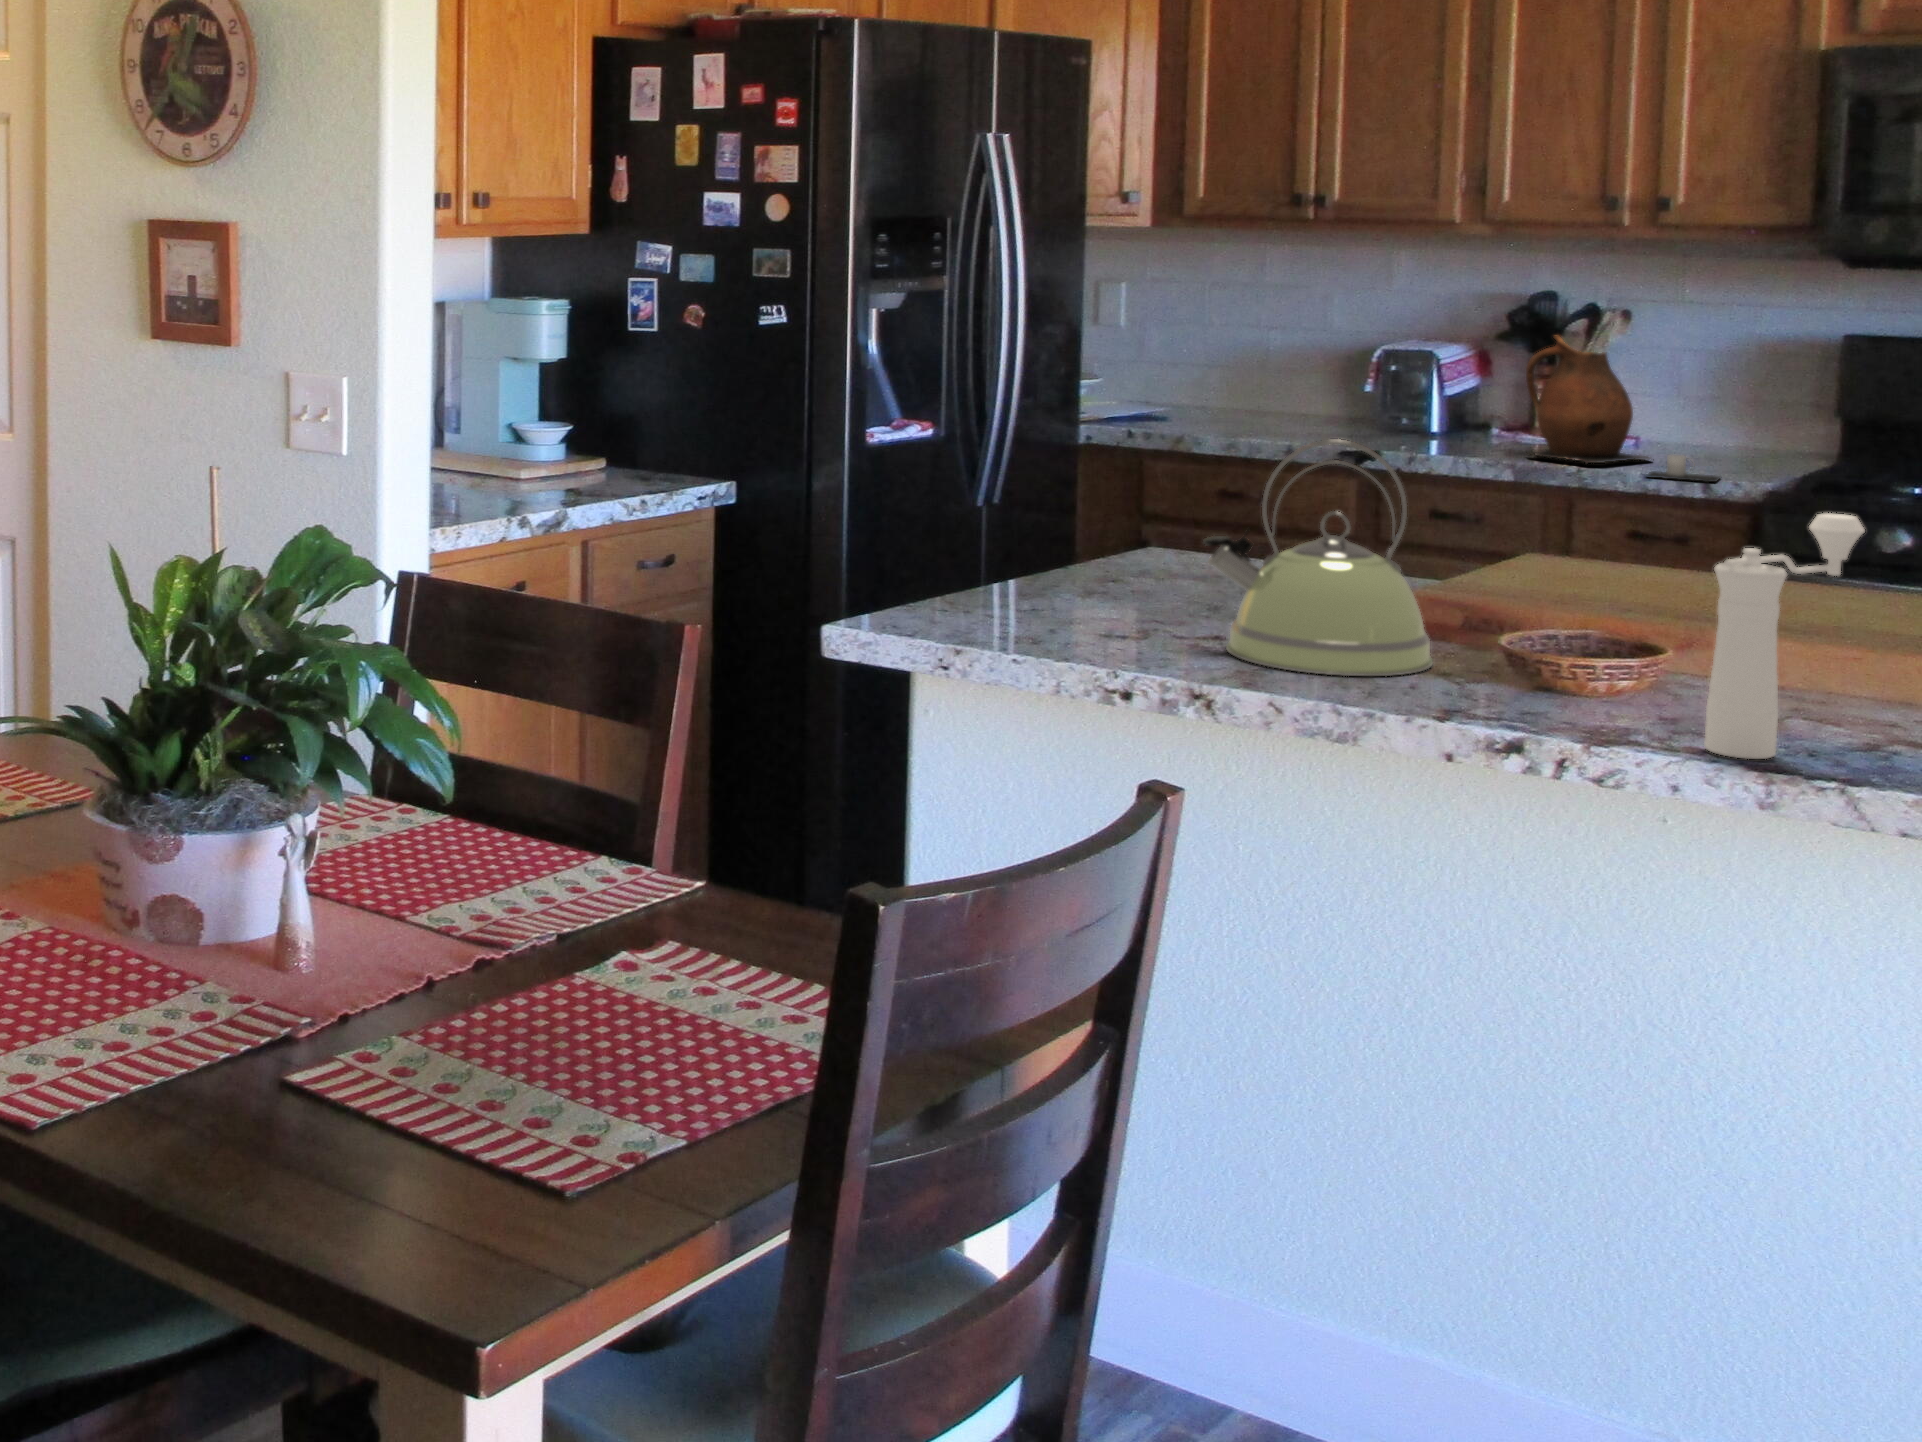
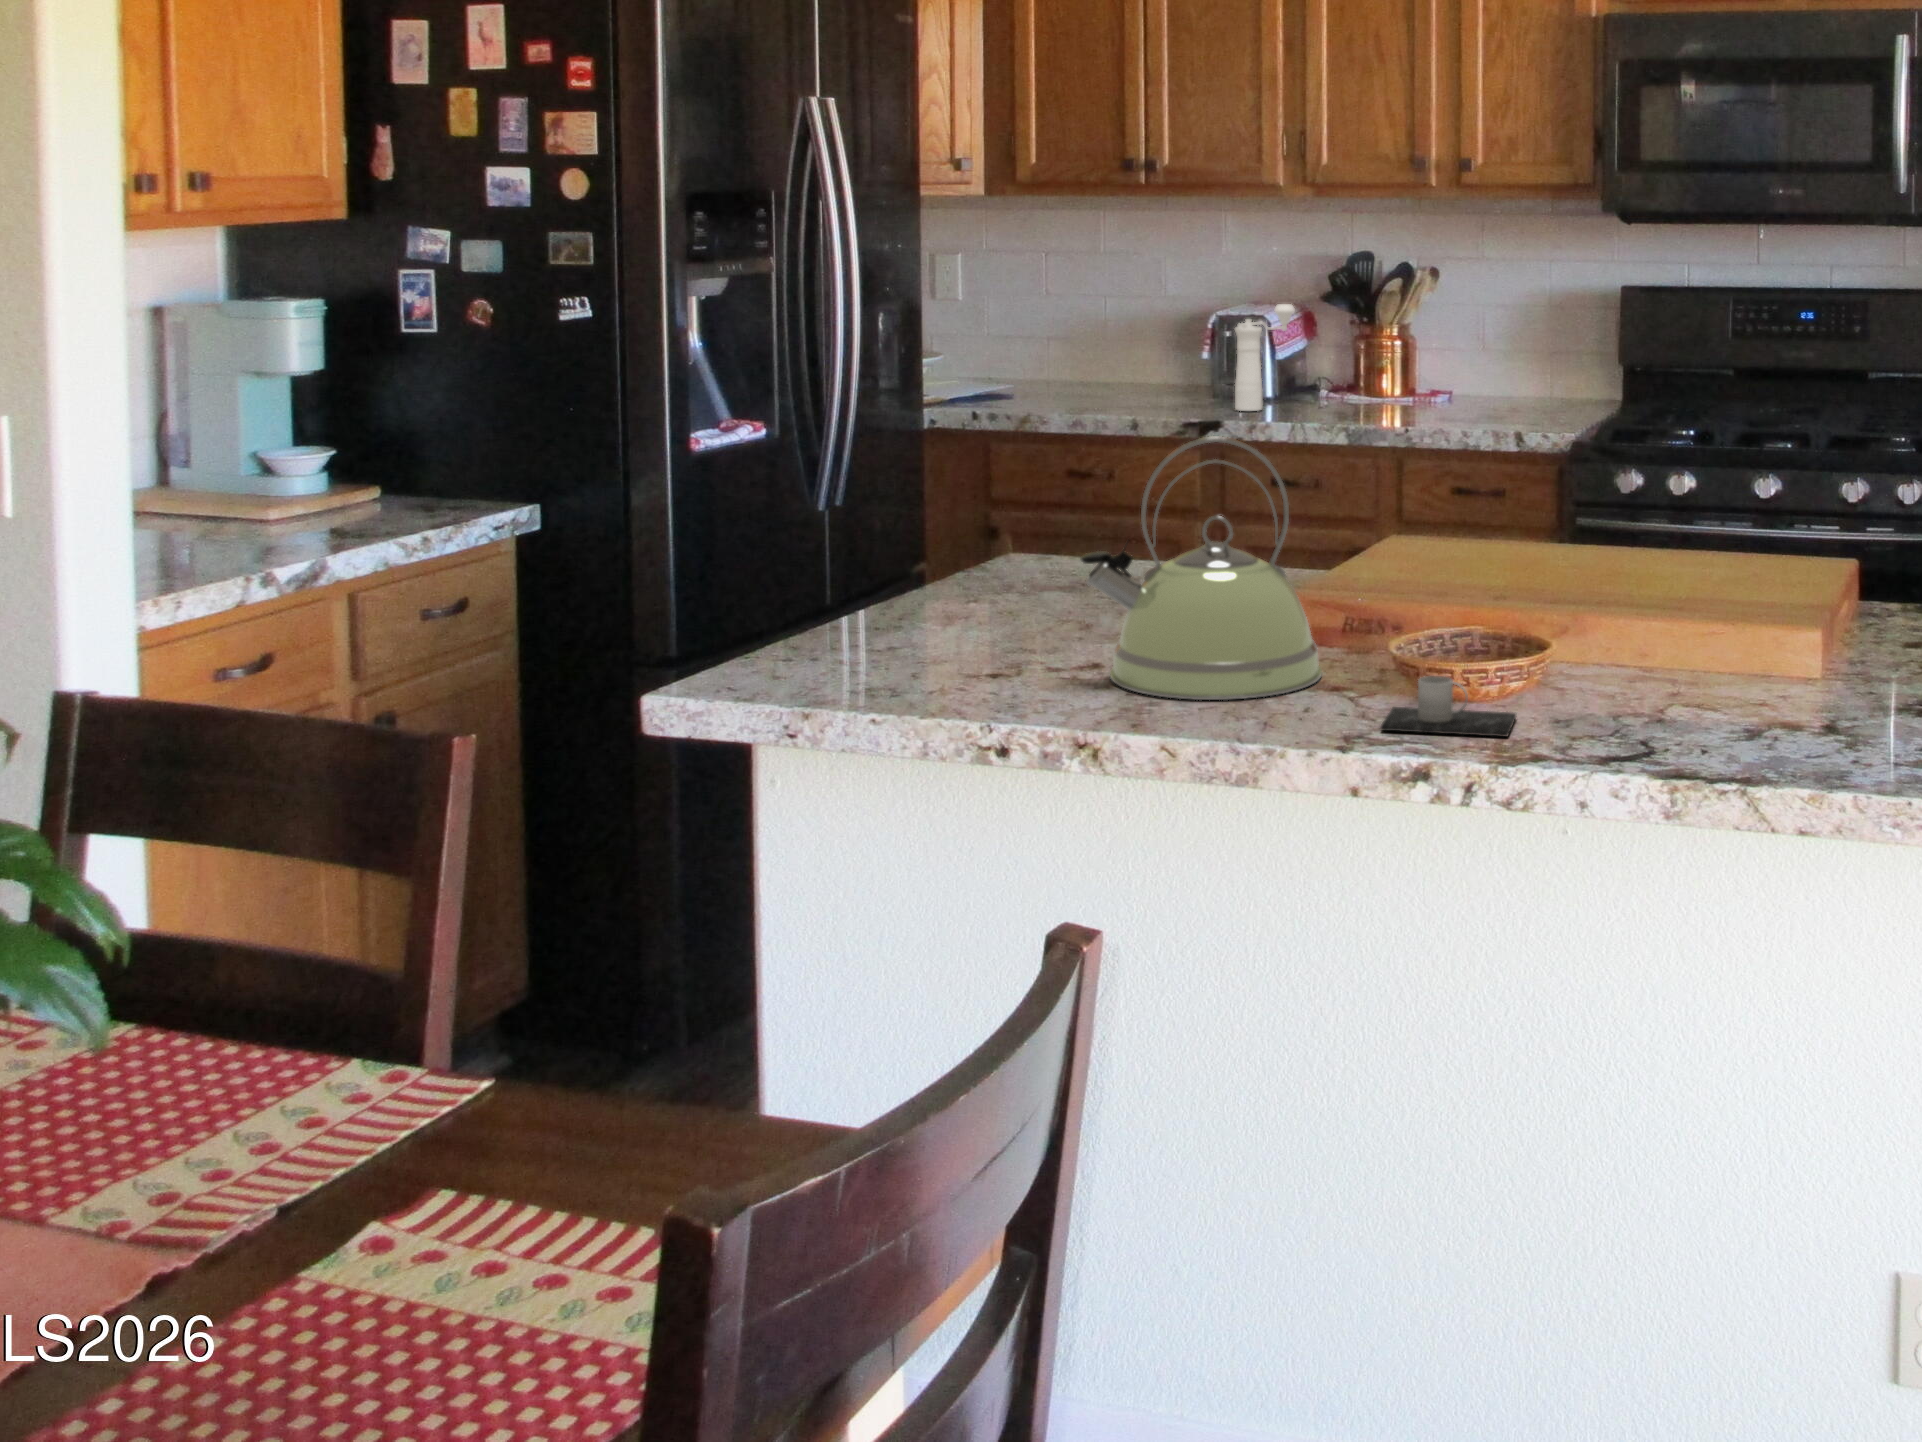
ceramic pitcher: present [1526,336,1649,464] -> none [1348,297,1462,422]
mug: present [1647,455,1720,482] -> present [1381,676,1516,737]
pepper mill: present [1704,513,1865,759] -> present [1235,304,1295,411]

